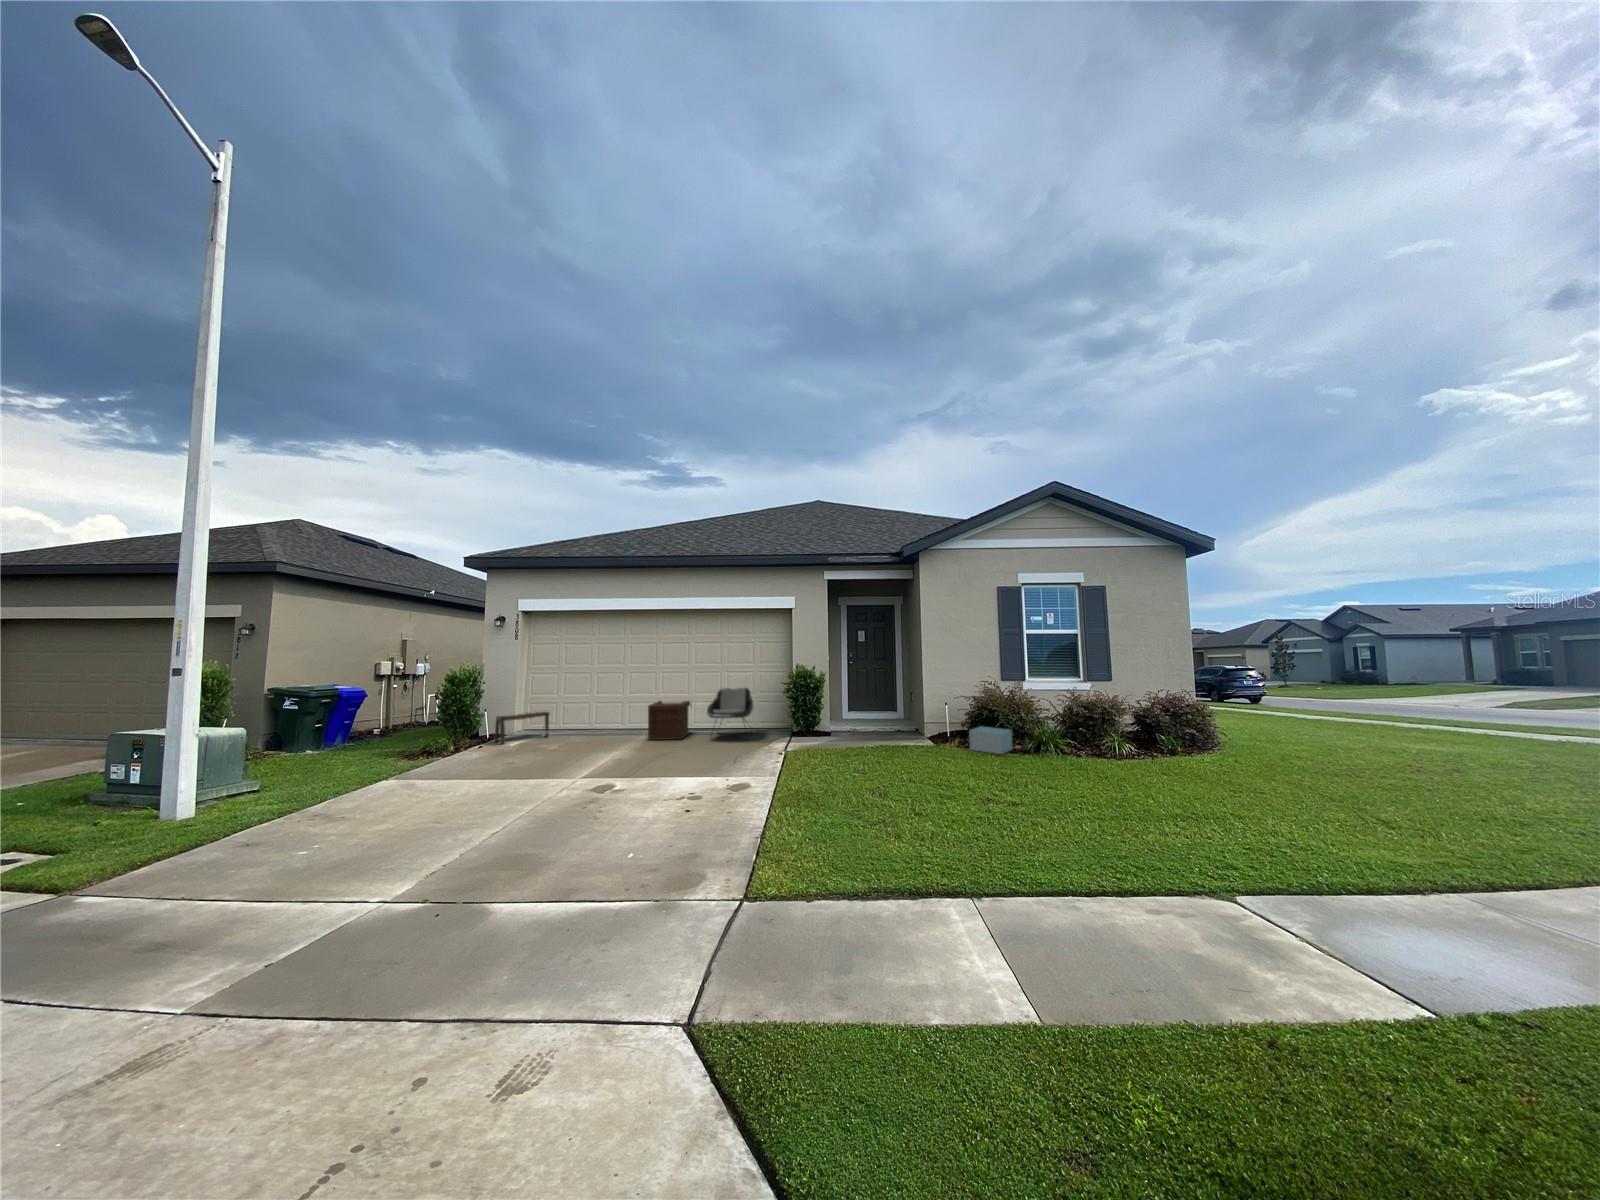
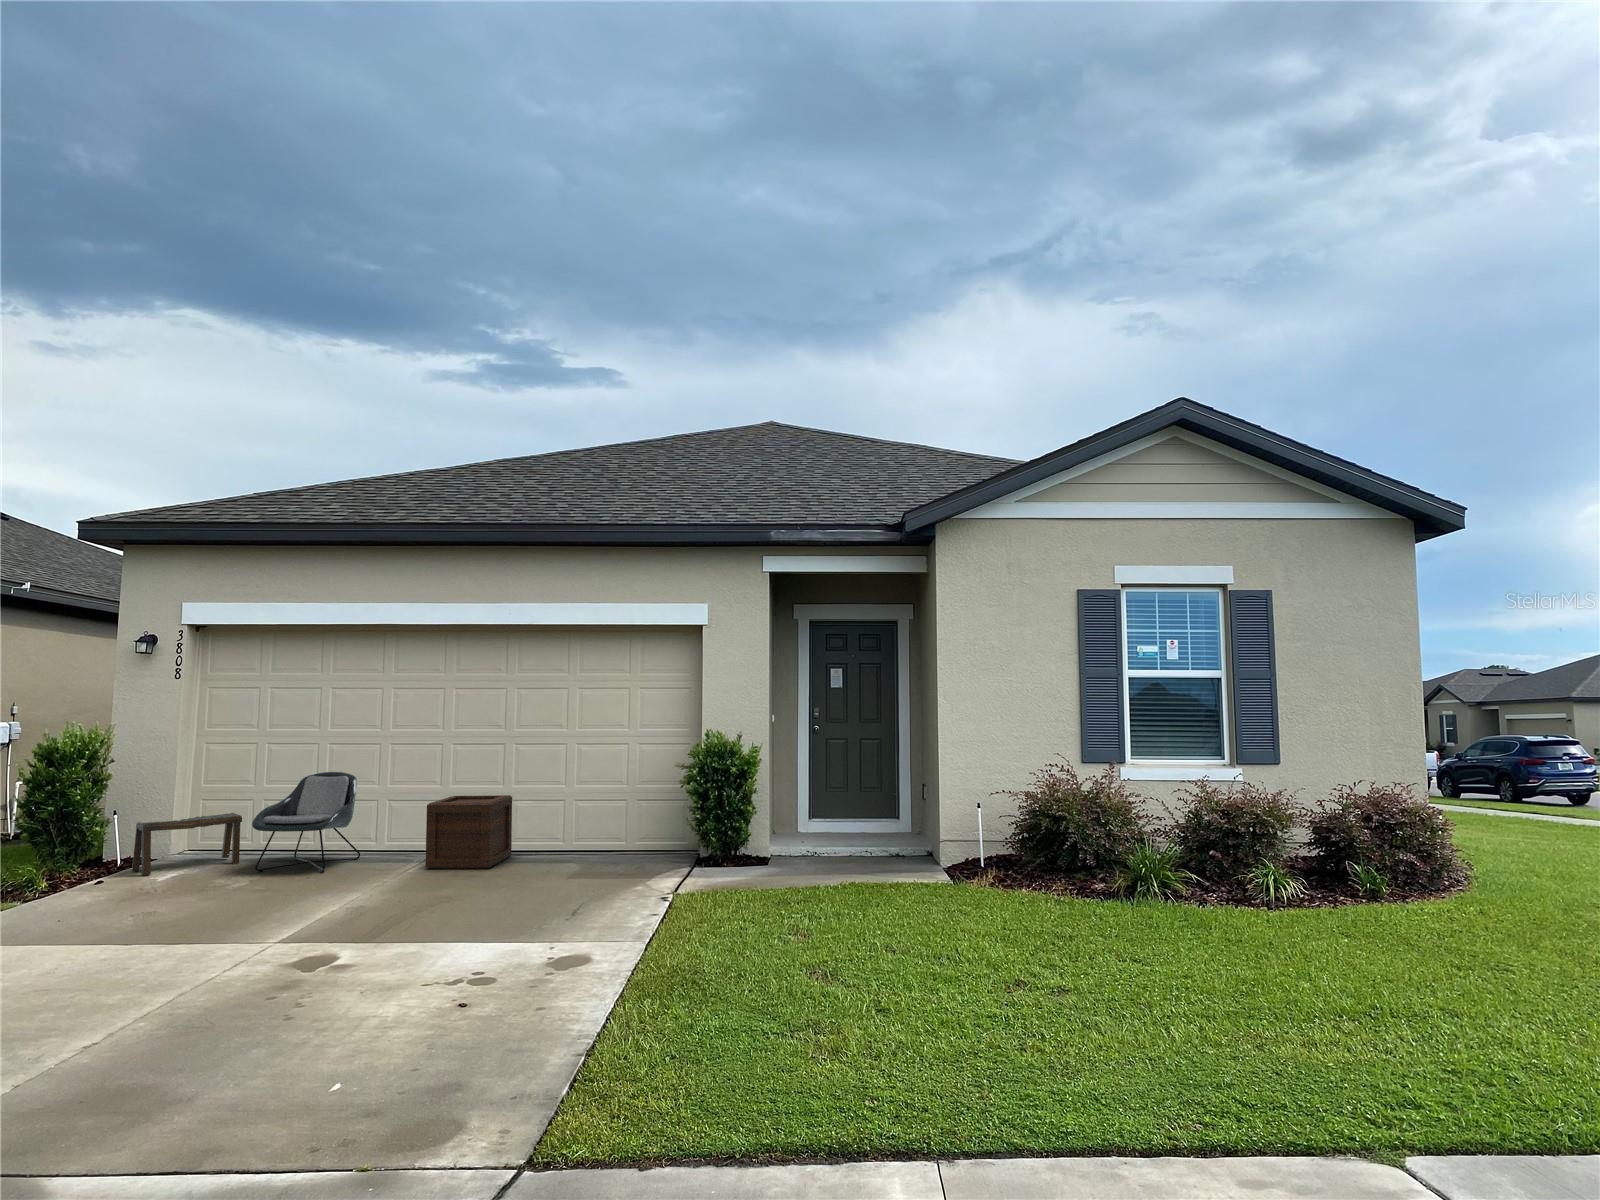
lounge chair: present [707,688,754,740] -> present [252,772,360,872]
storage box: present [969,726,1013,754] -> none [1014,846,1092,897]

